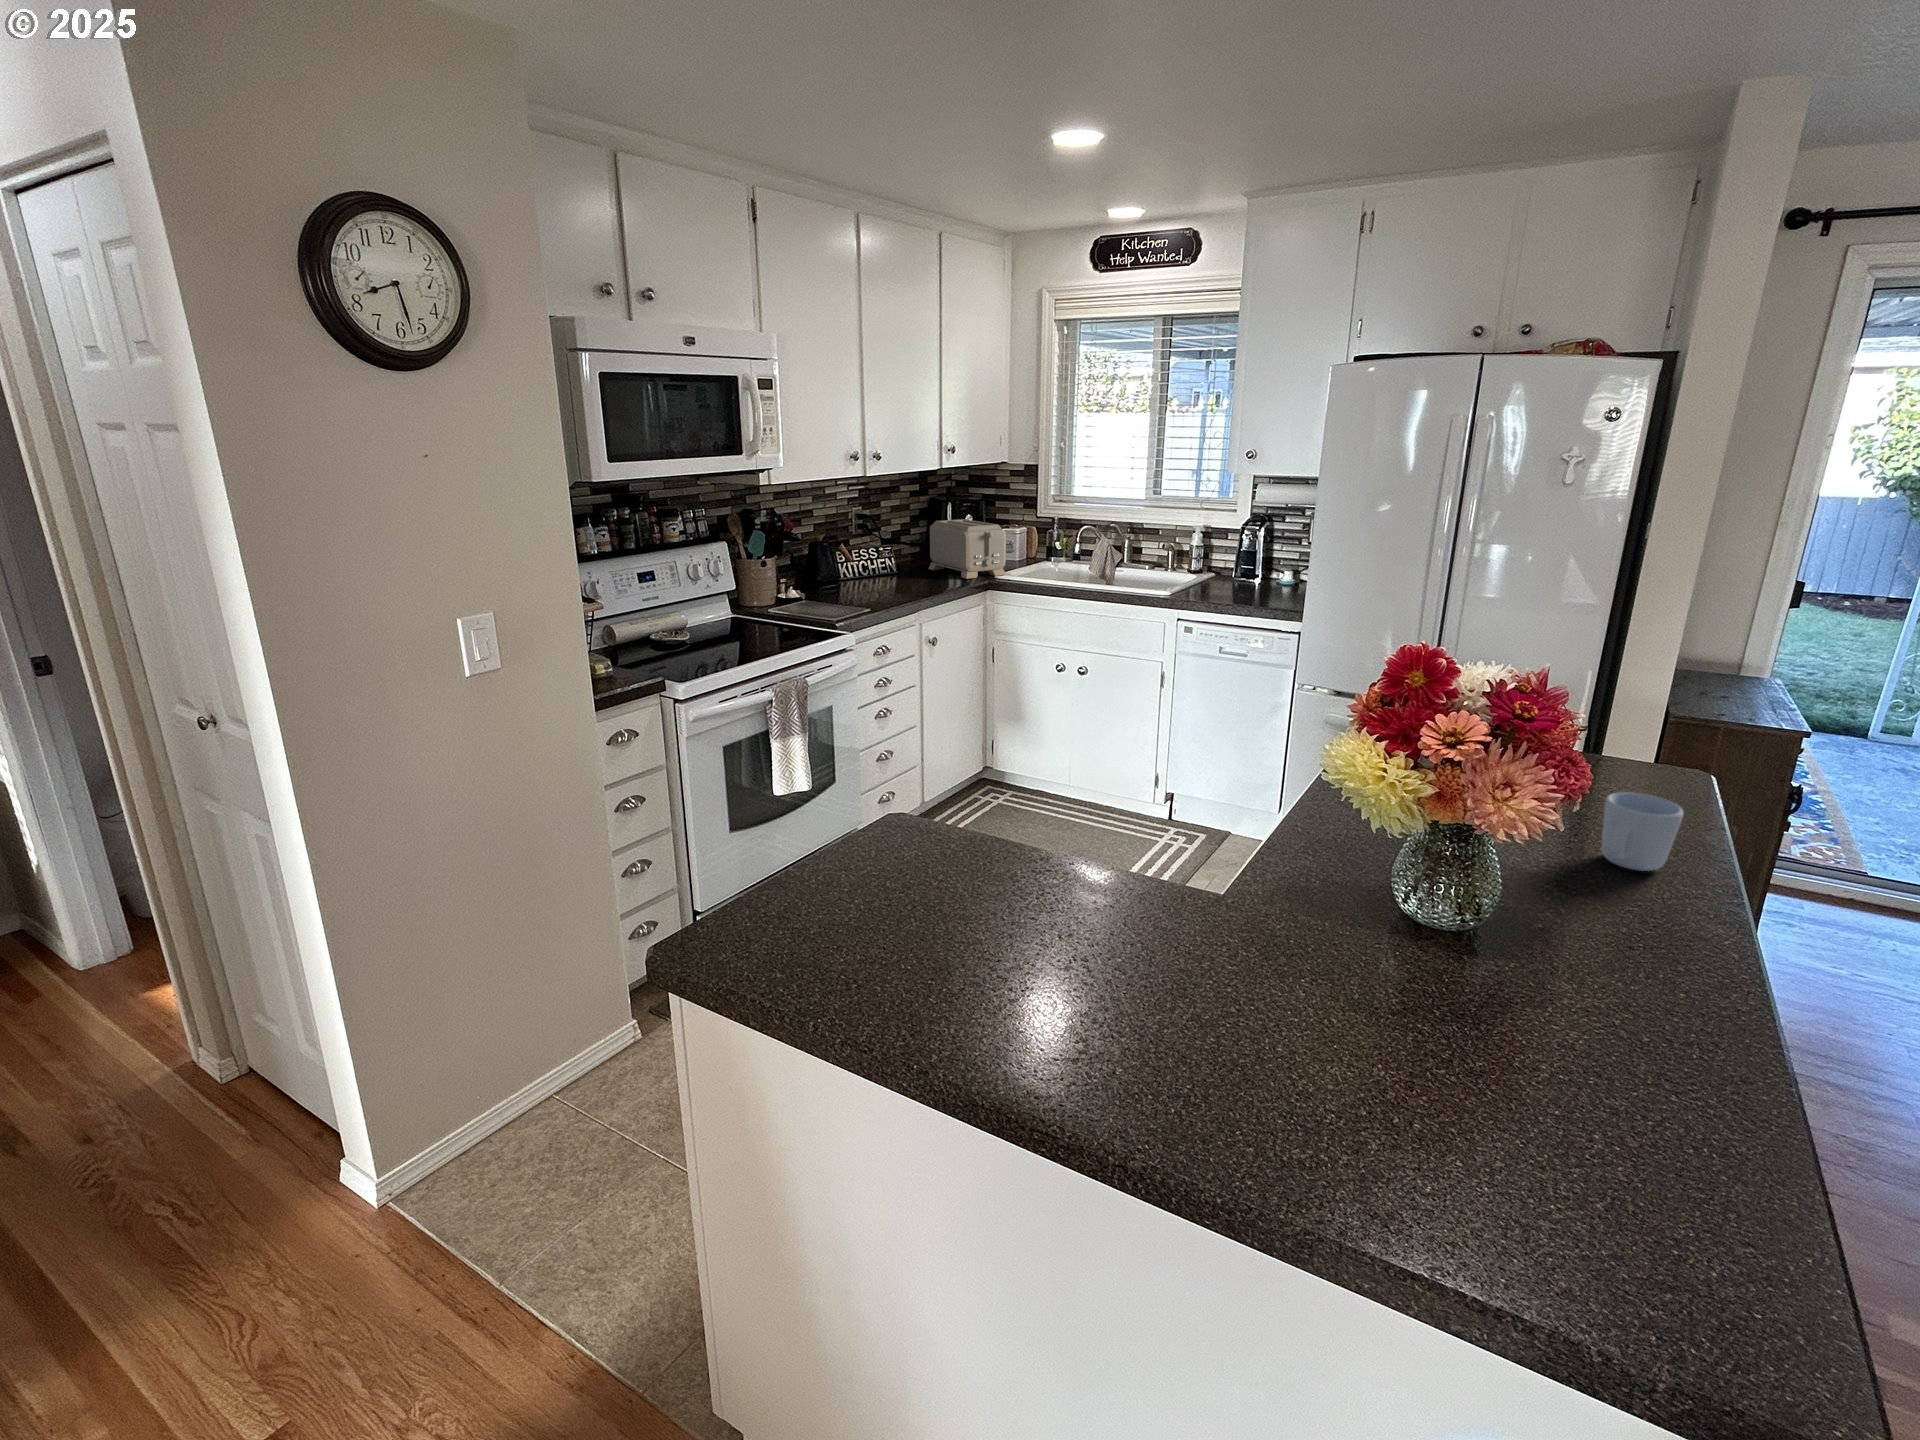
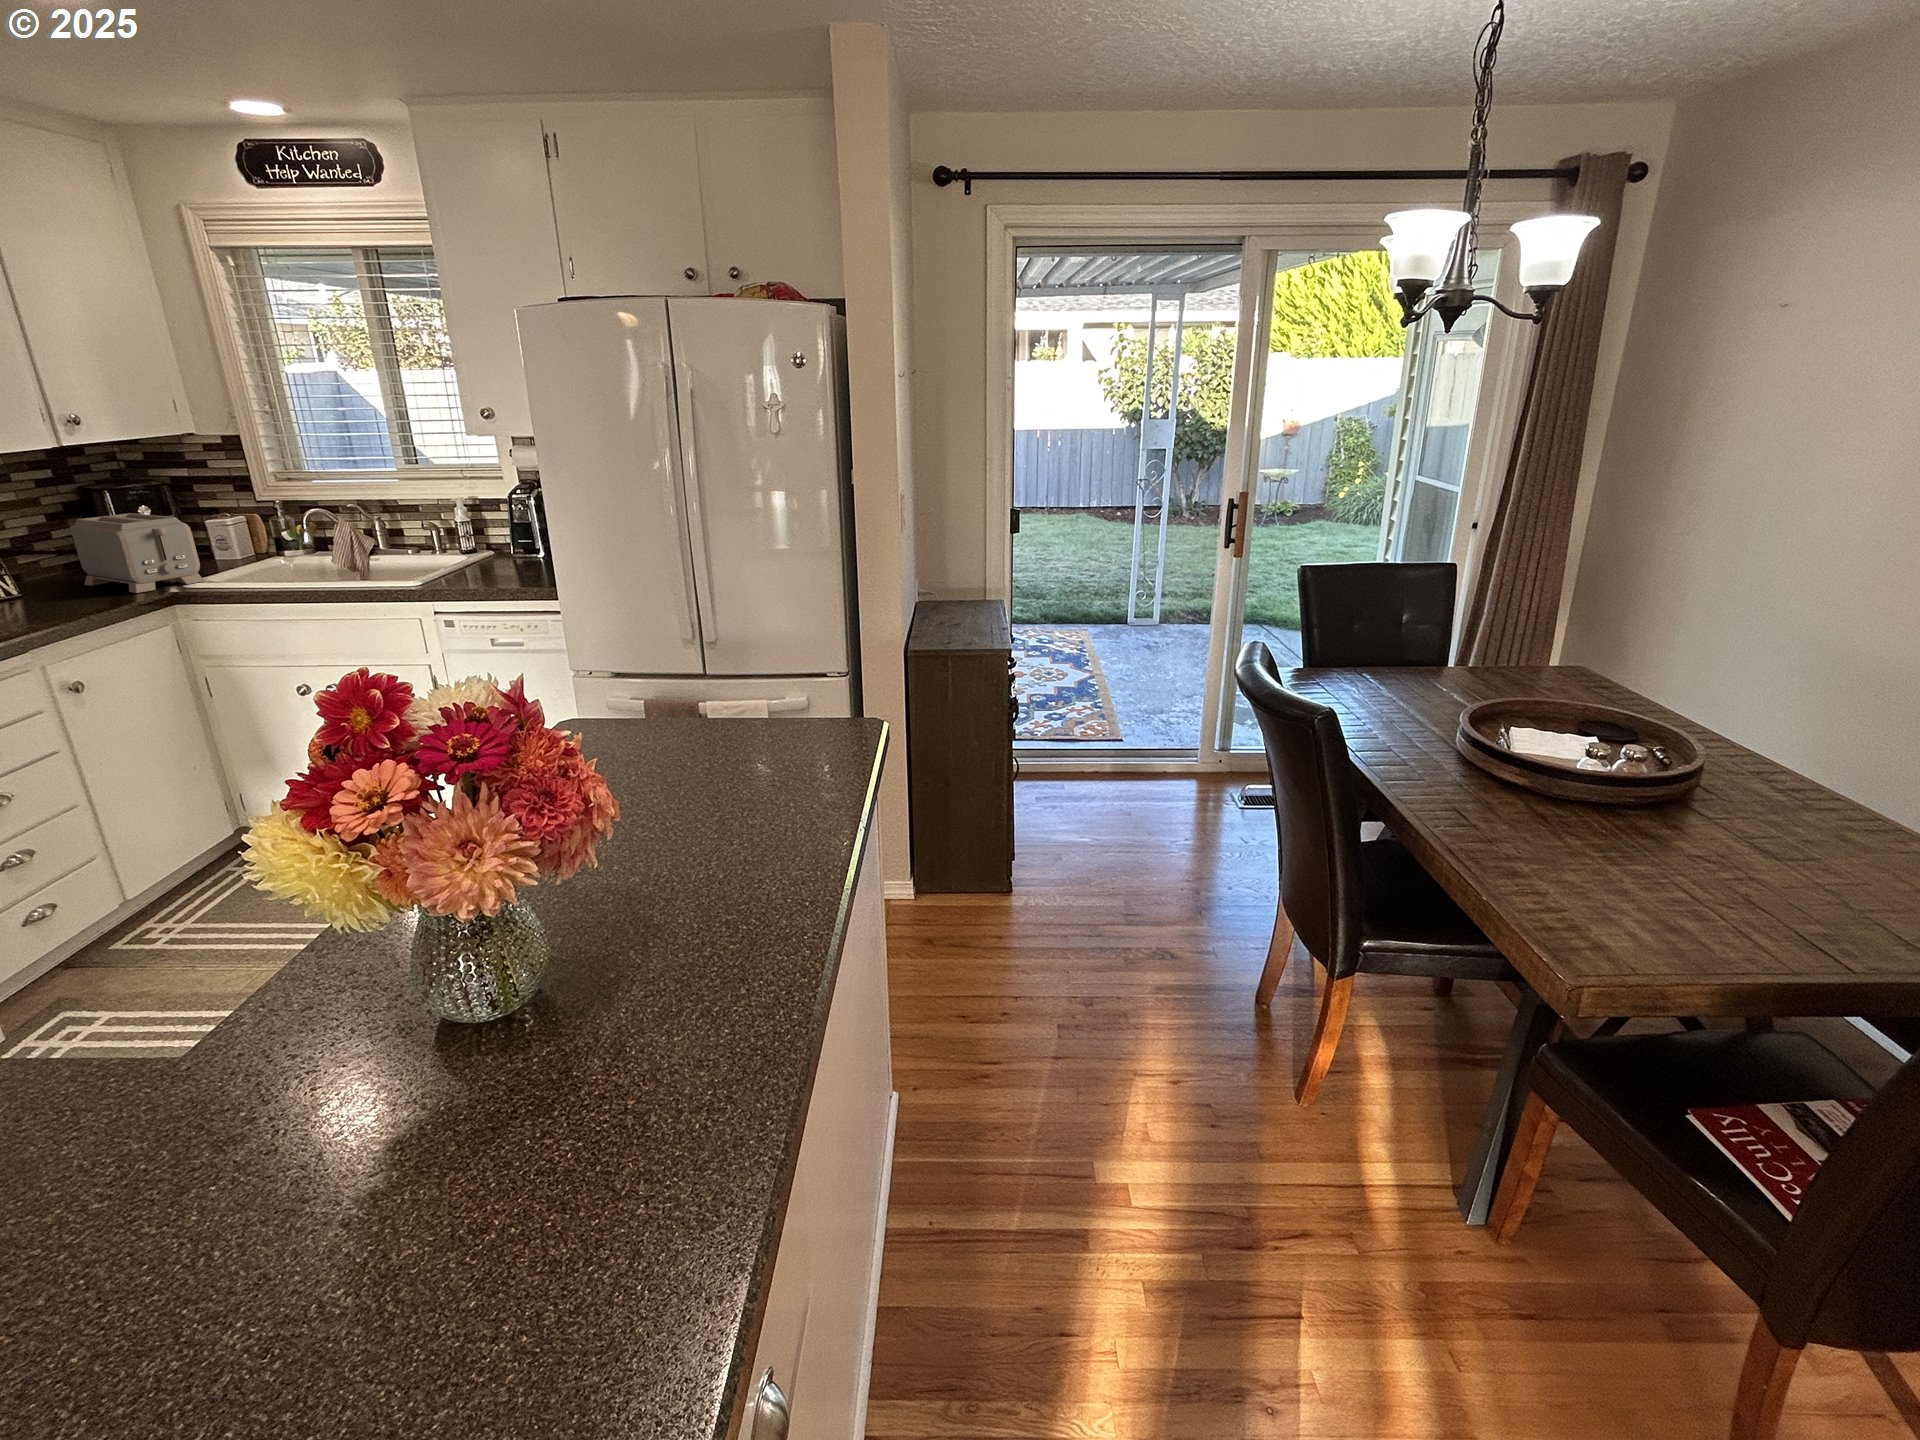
mug: present [1602,792,1683,871] -> none [710,760,778,841]

